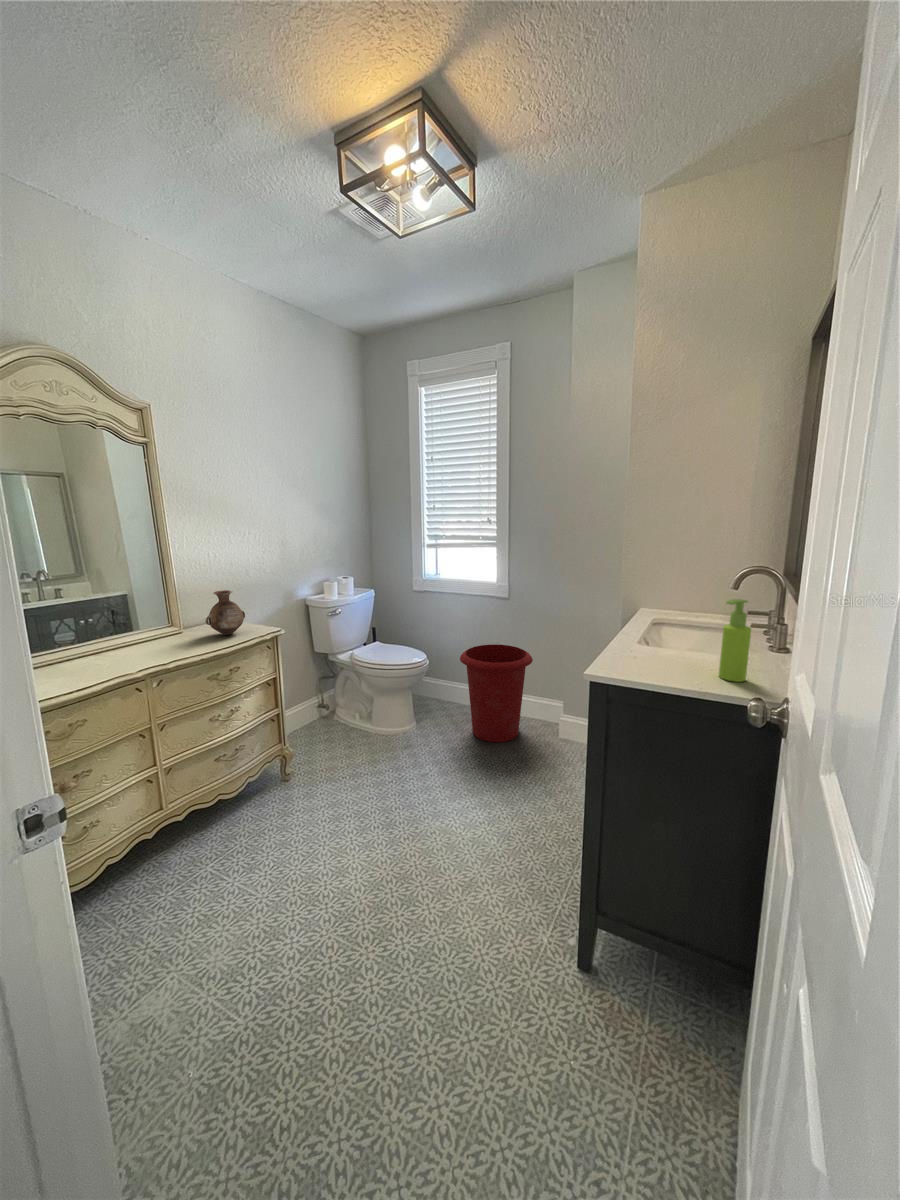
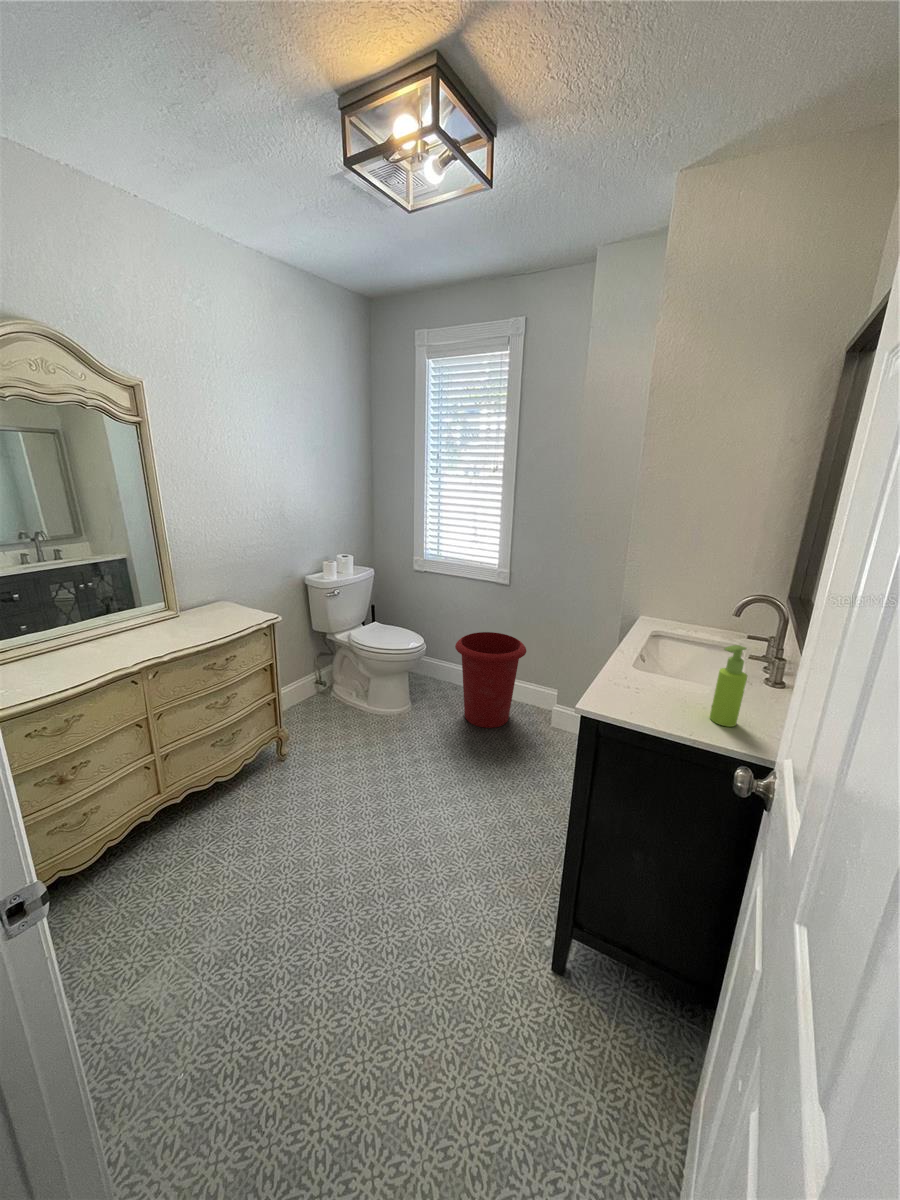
vase: present [206,590,245,635] -> none [204,578,244,623]

